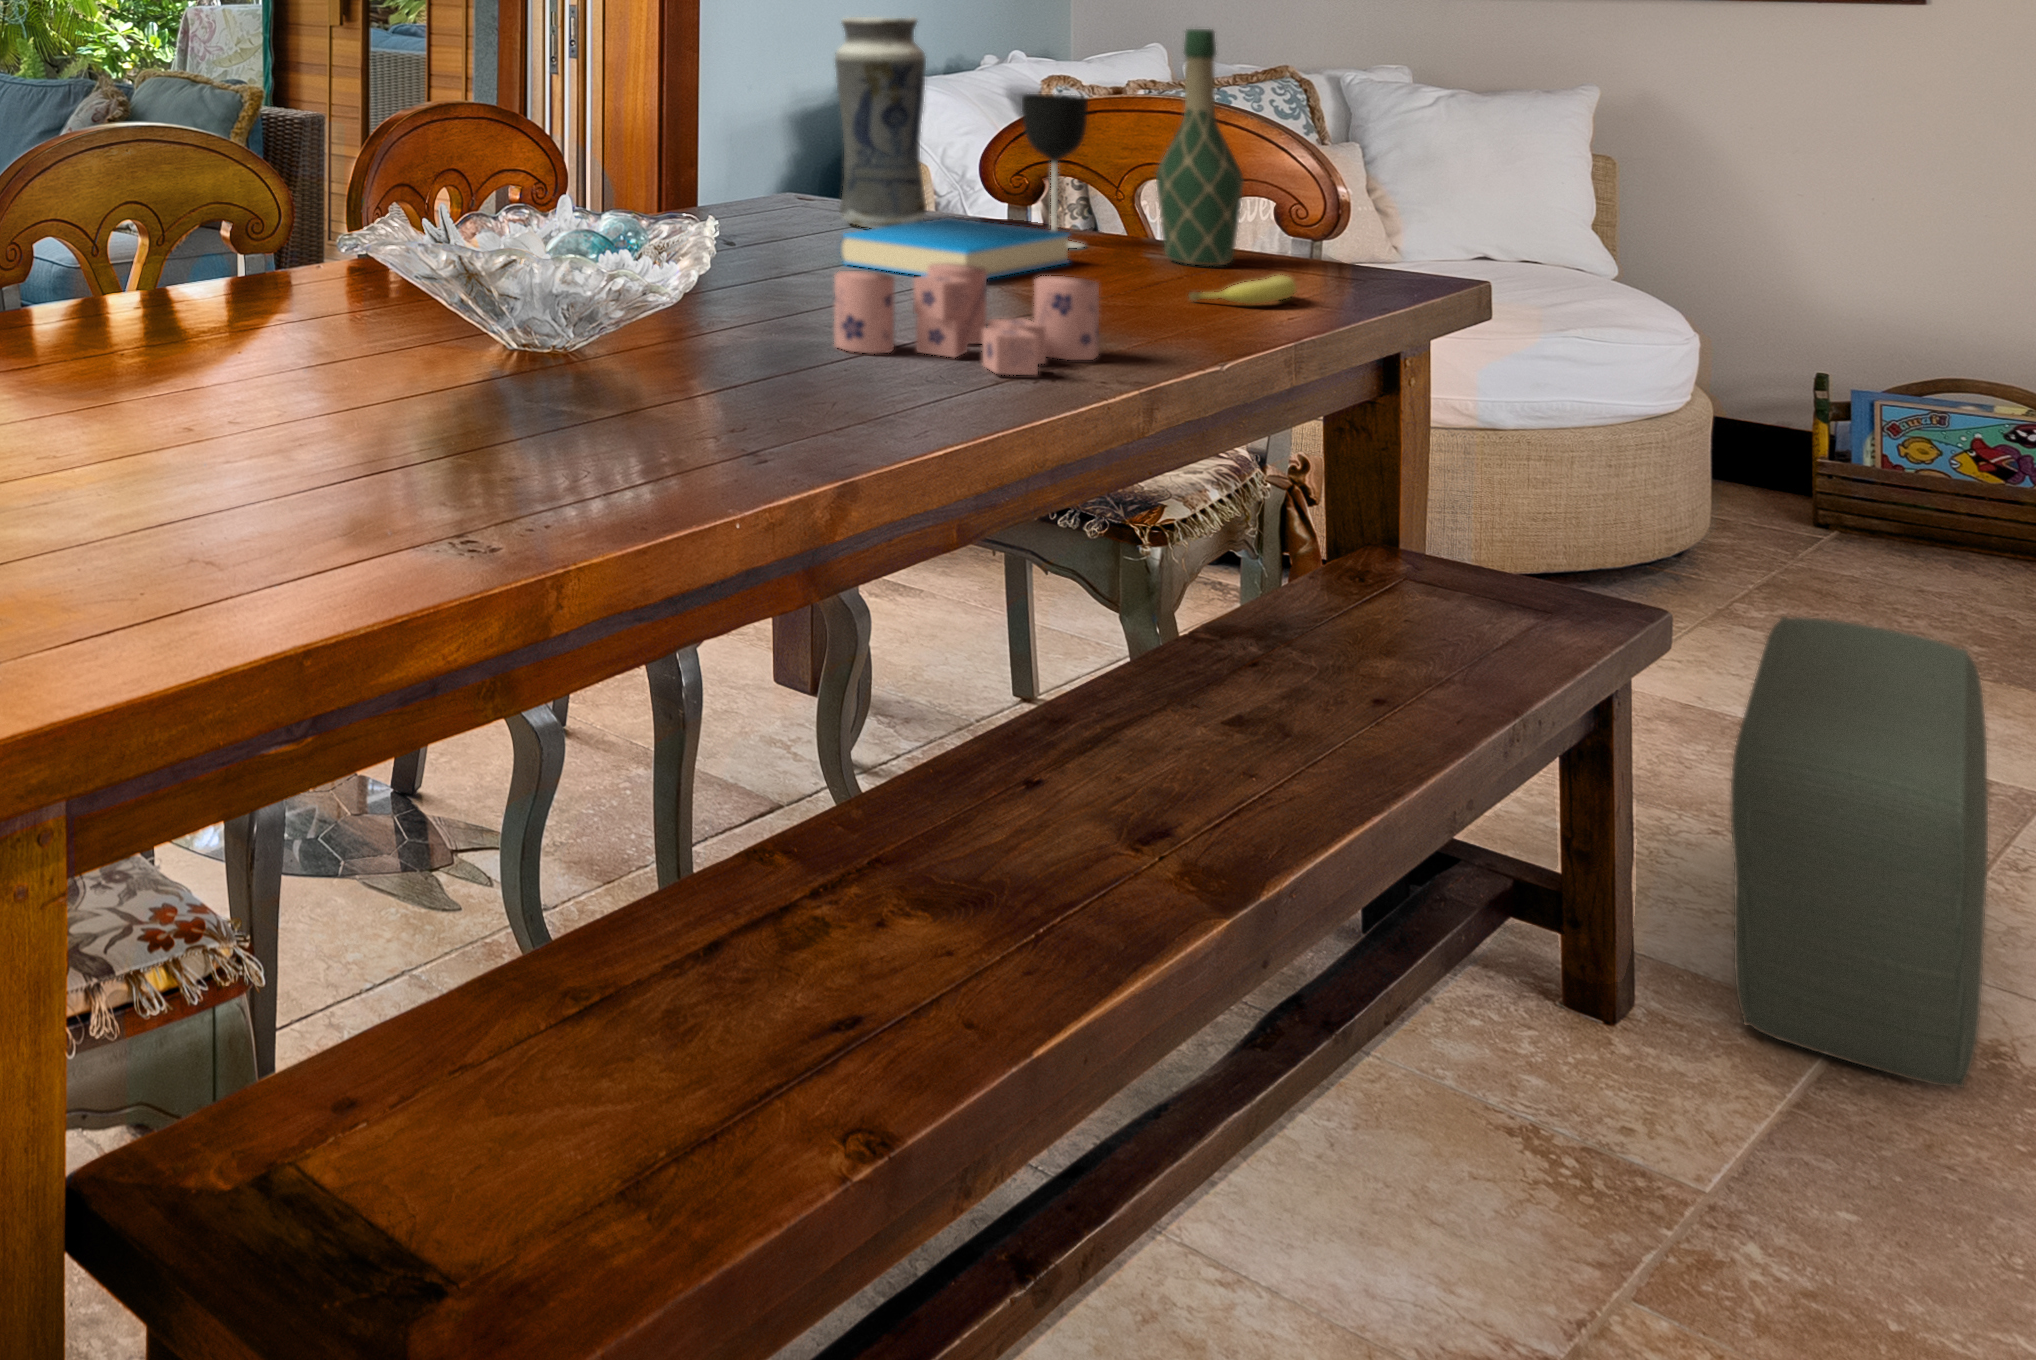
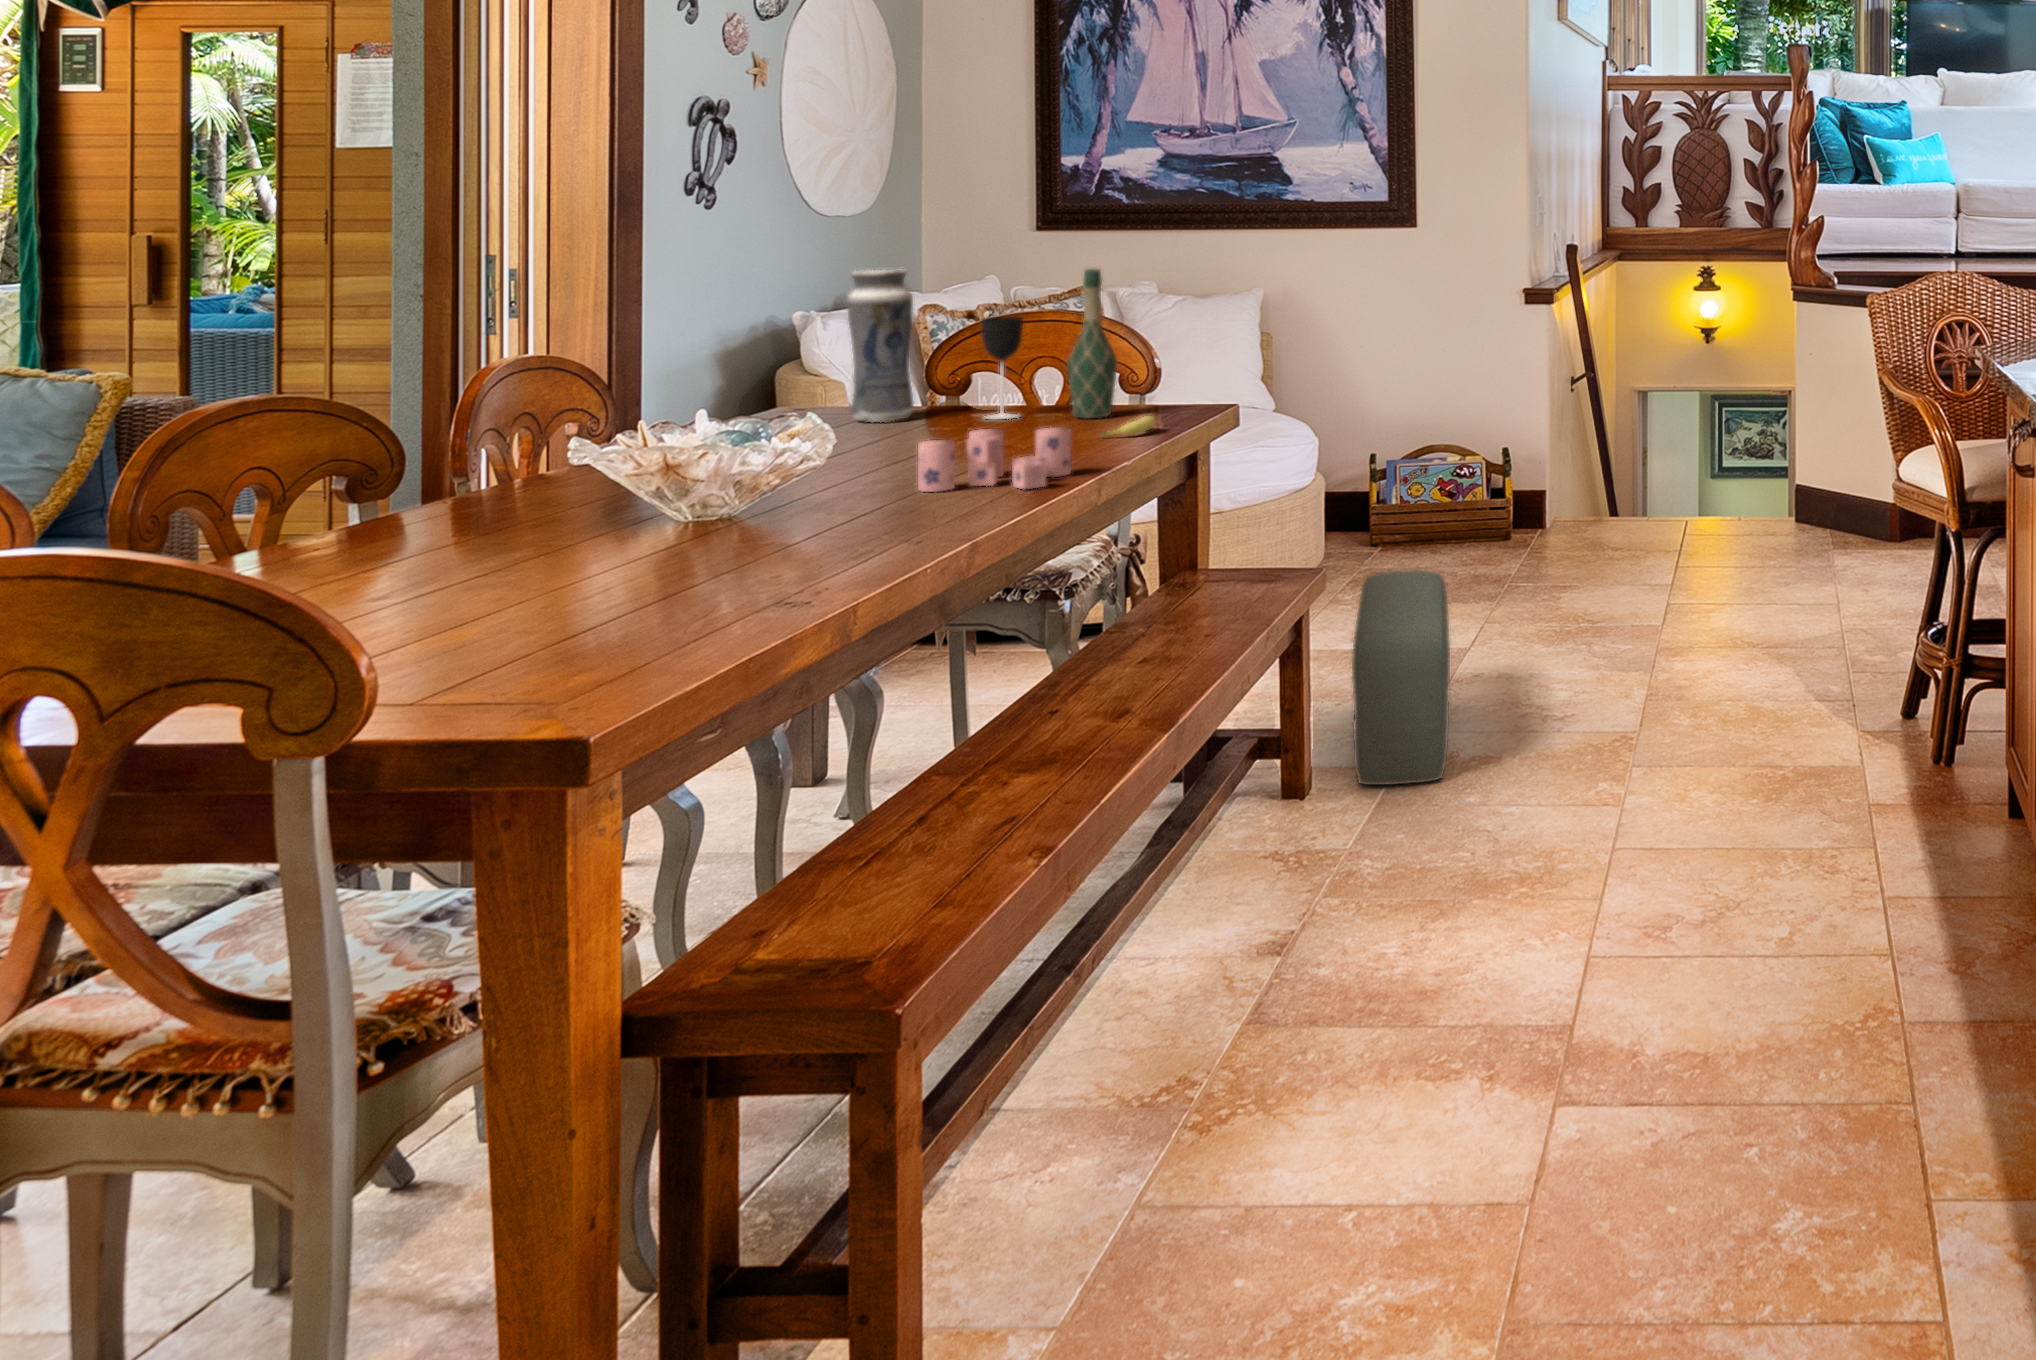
book: present [839,218,1069,279] -> none [876,407,1020,446]

